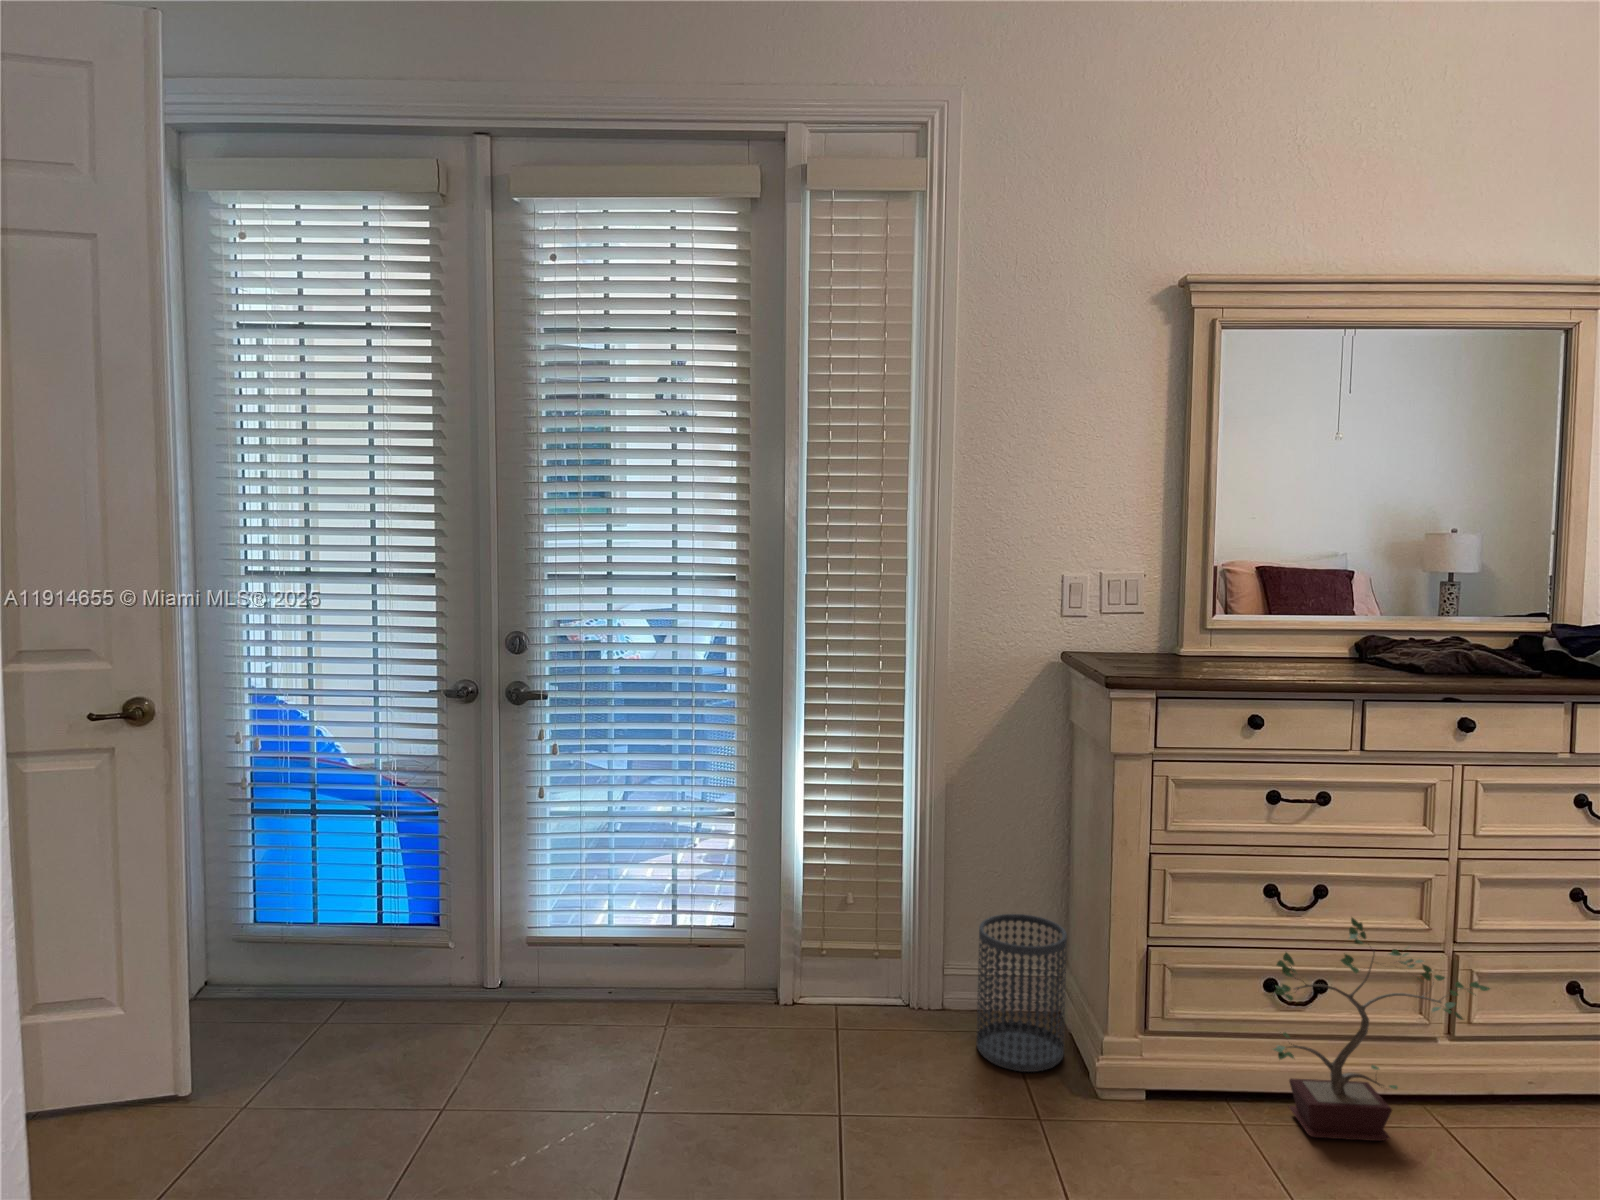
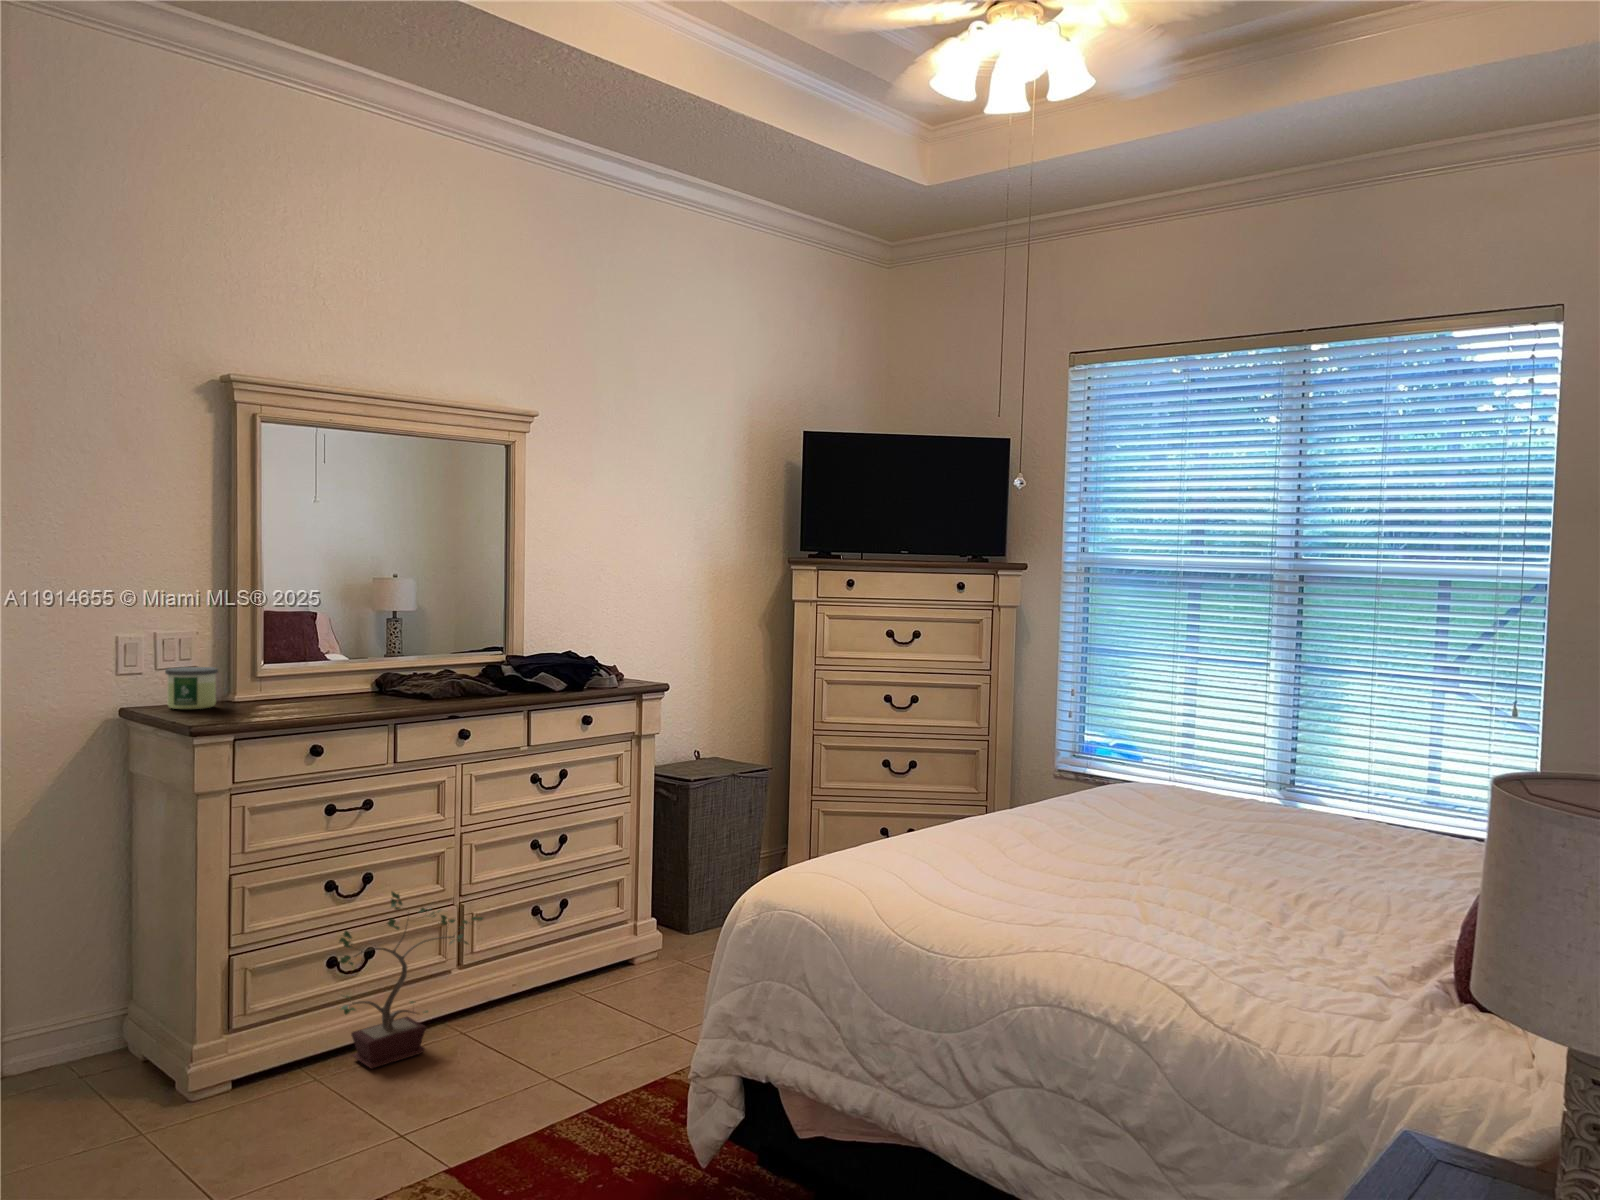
candle: none [1103,612,1158,658] -> present [165,667,218,709]
wastebasket: present [977,914,1067,1072] -> none [53,965,149,1115]

